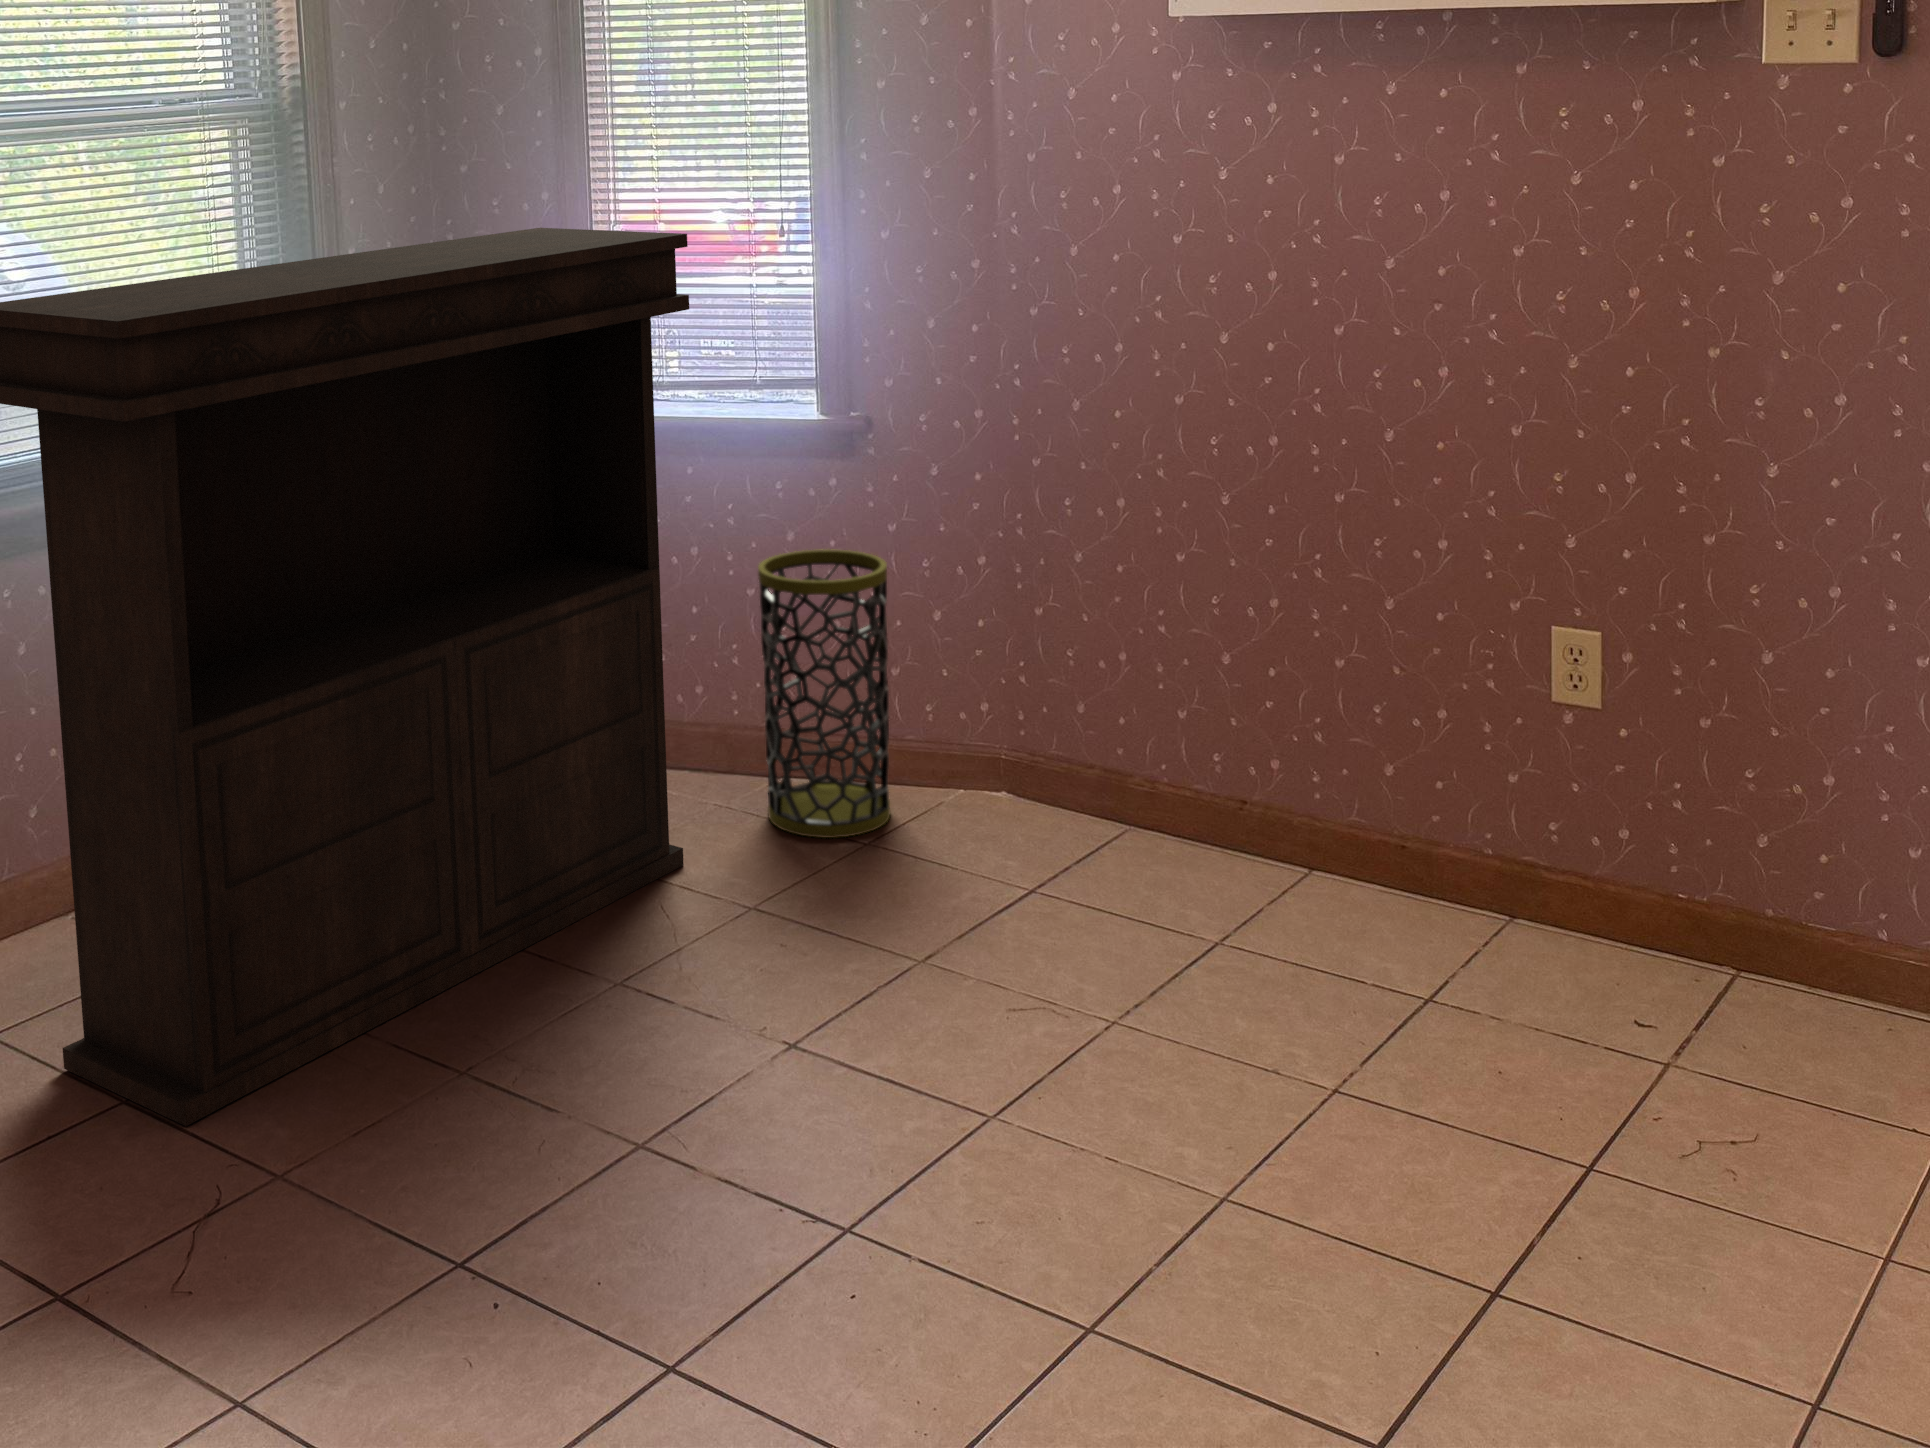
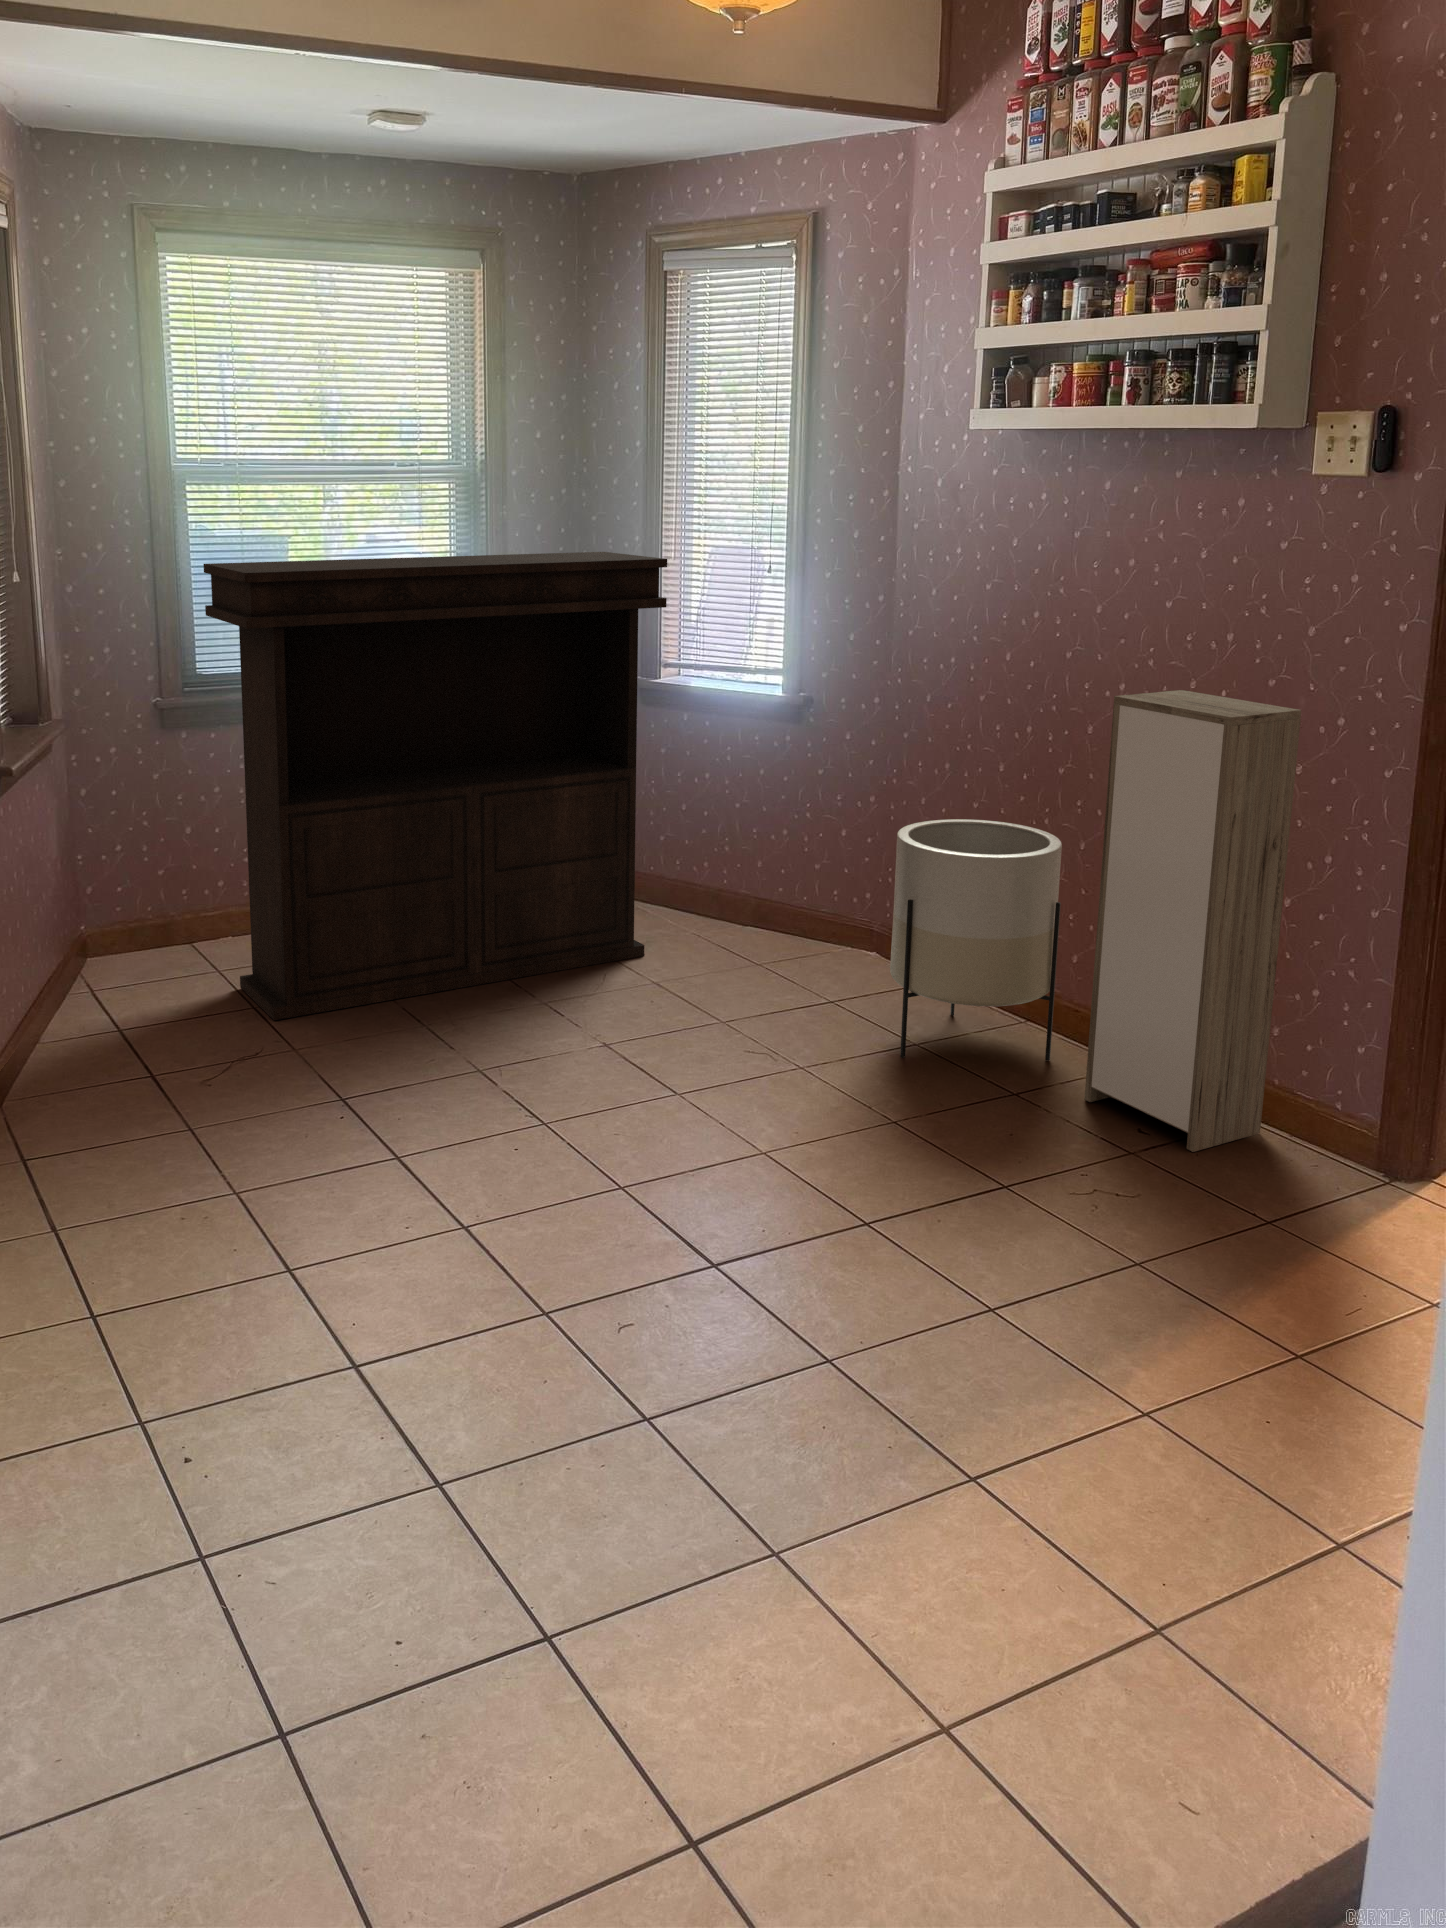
storage cabinet: none [1518,373,1791,1046] -> present [1085,690,1301,1152]
trash can: present [758,549,890,838] -> none [718,776,804,958]
planter: none [1153,585,1407,972] -> present [890,819,1062,1061]

